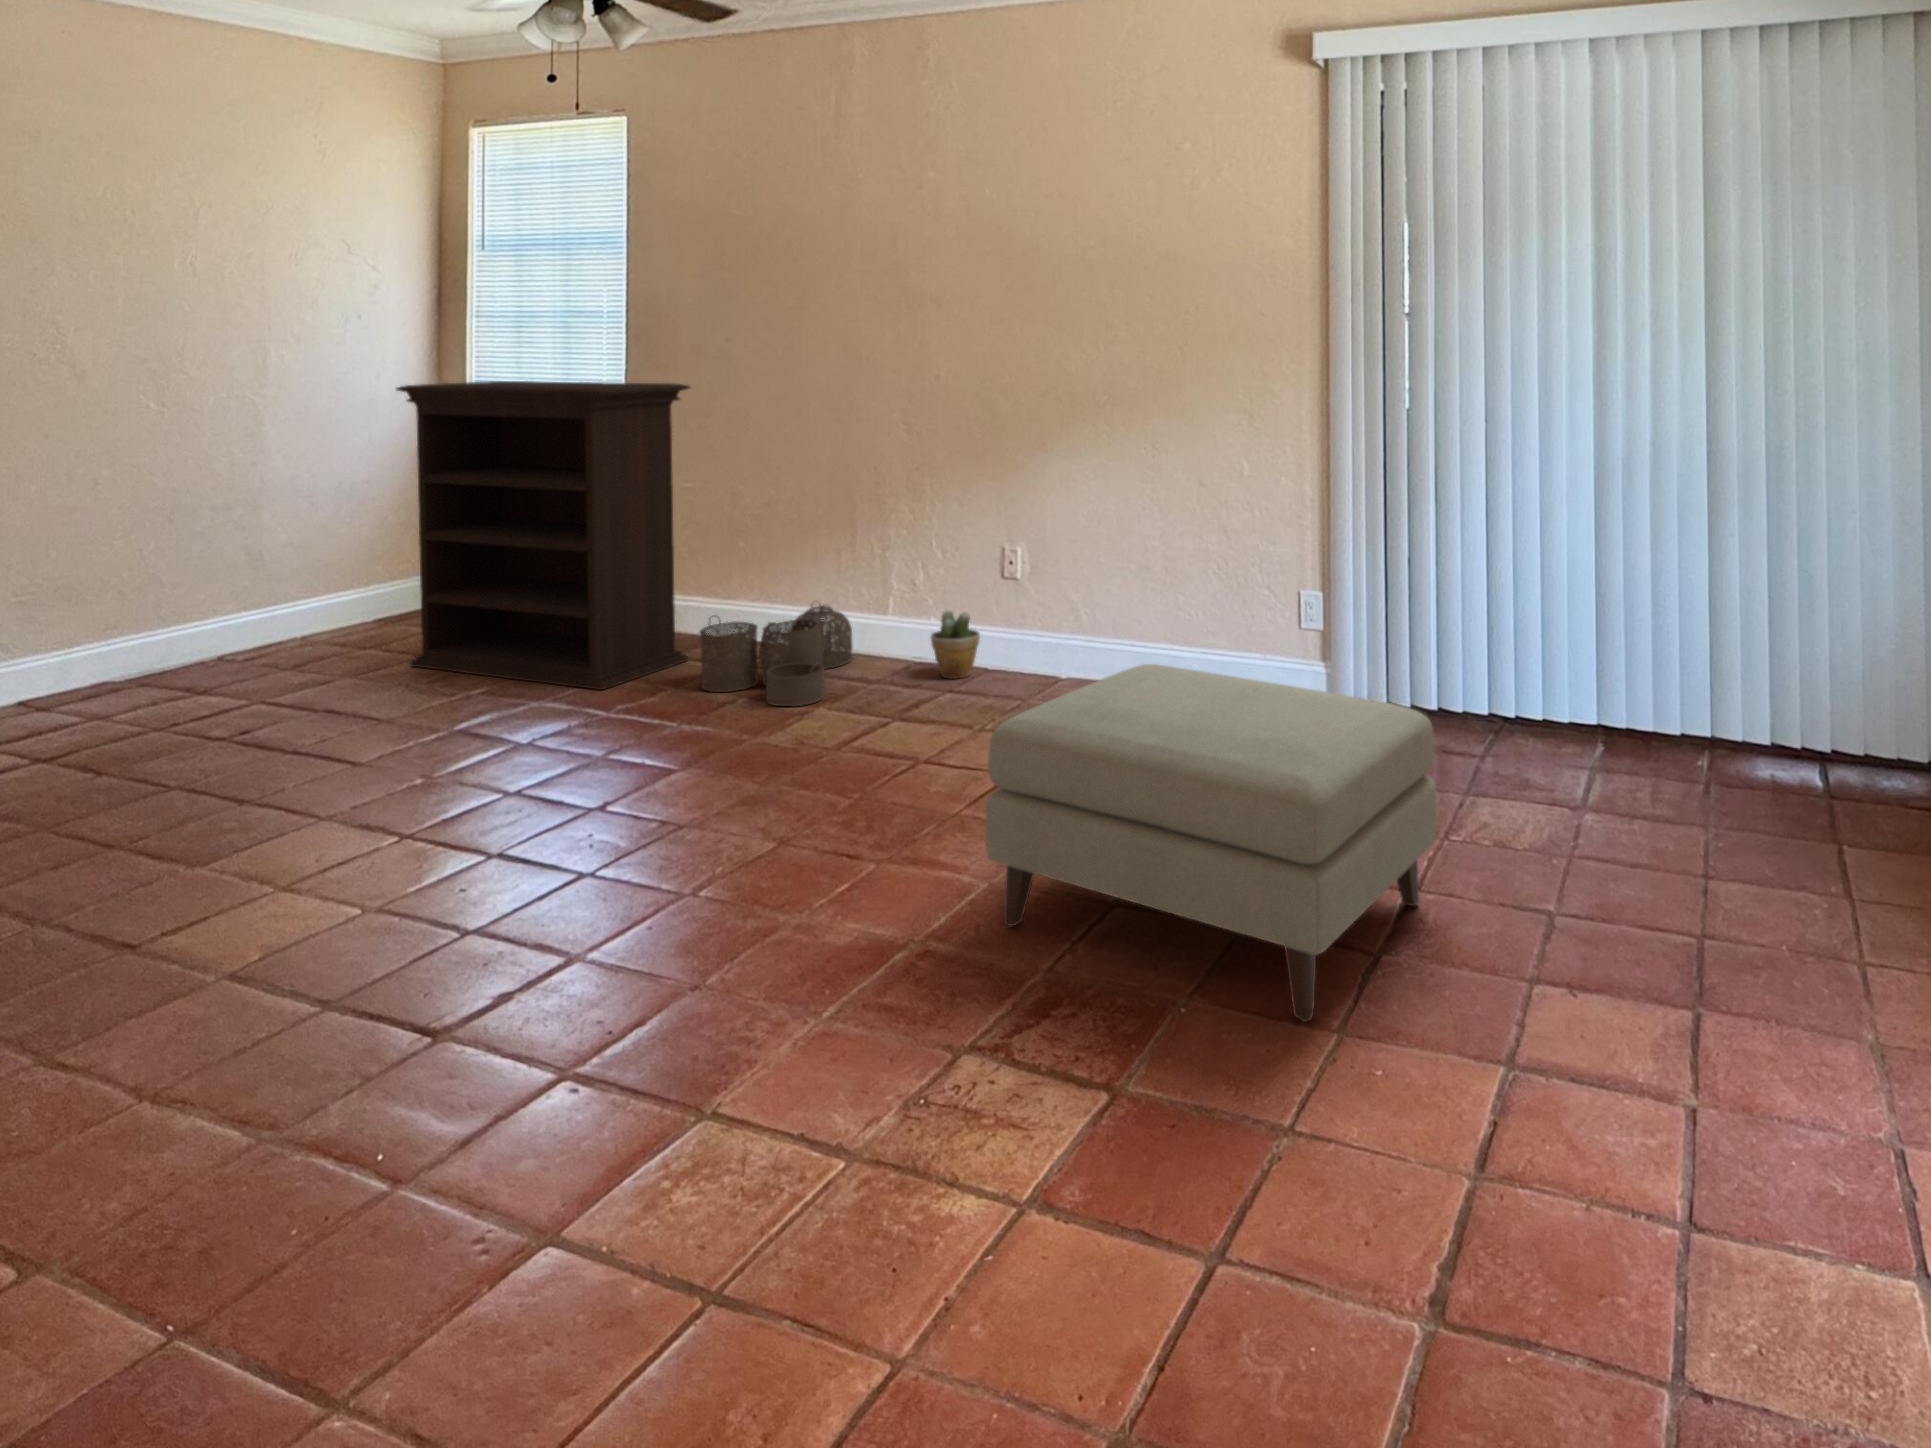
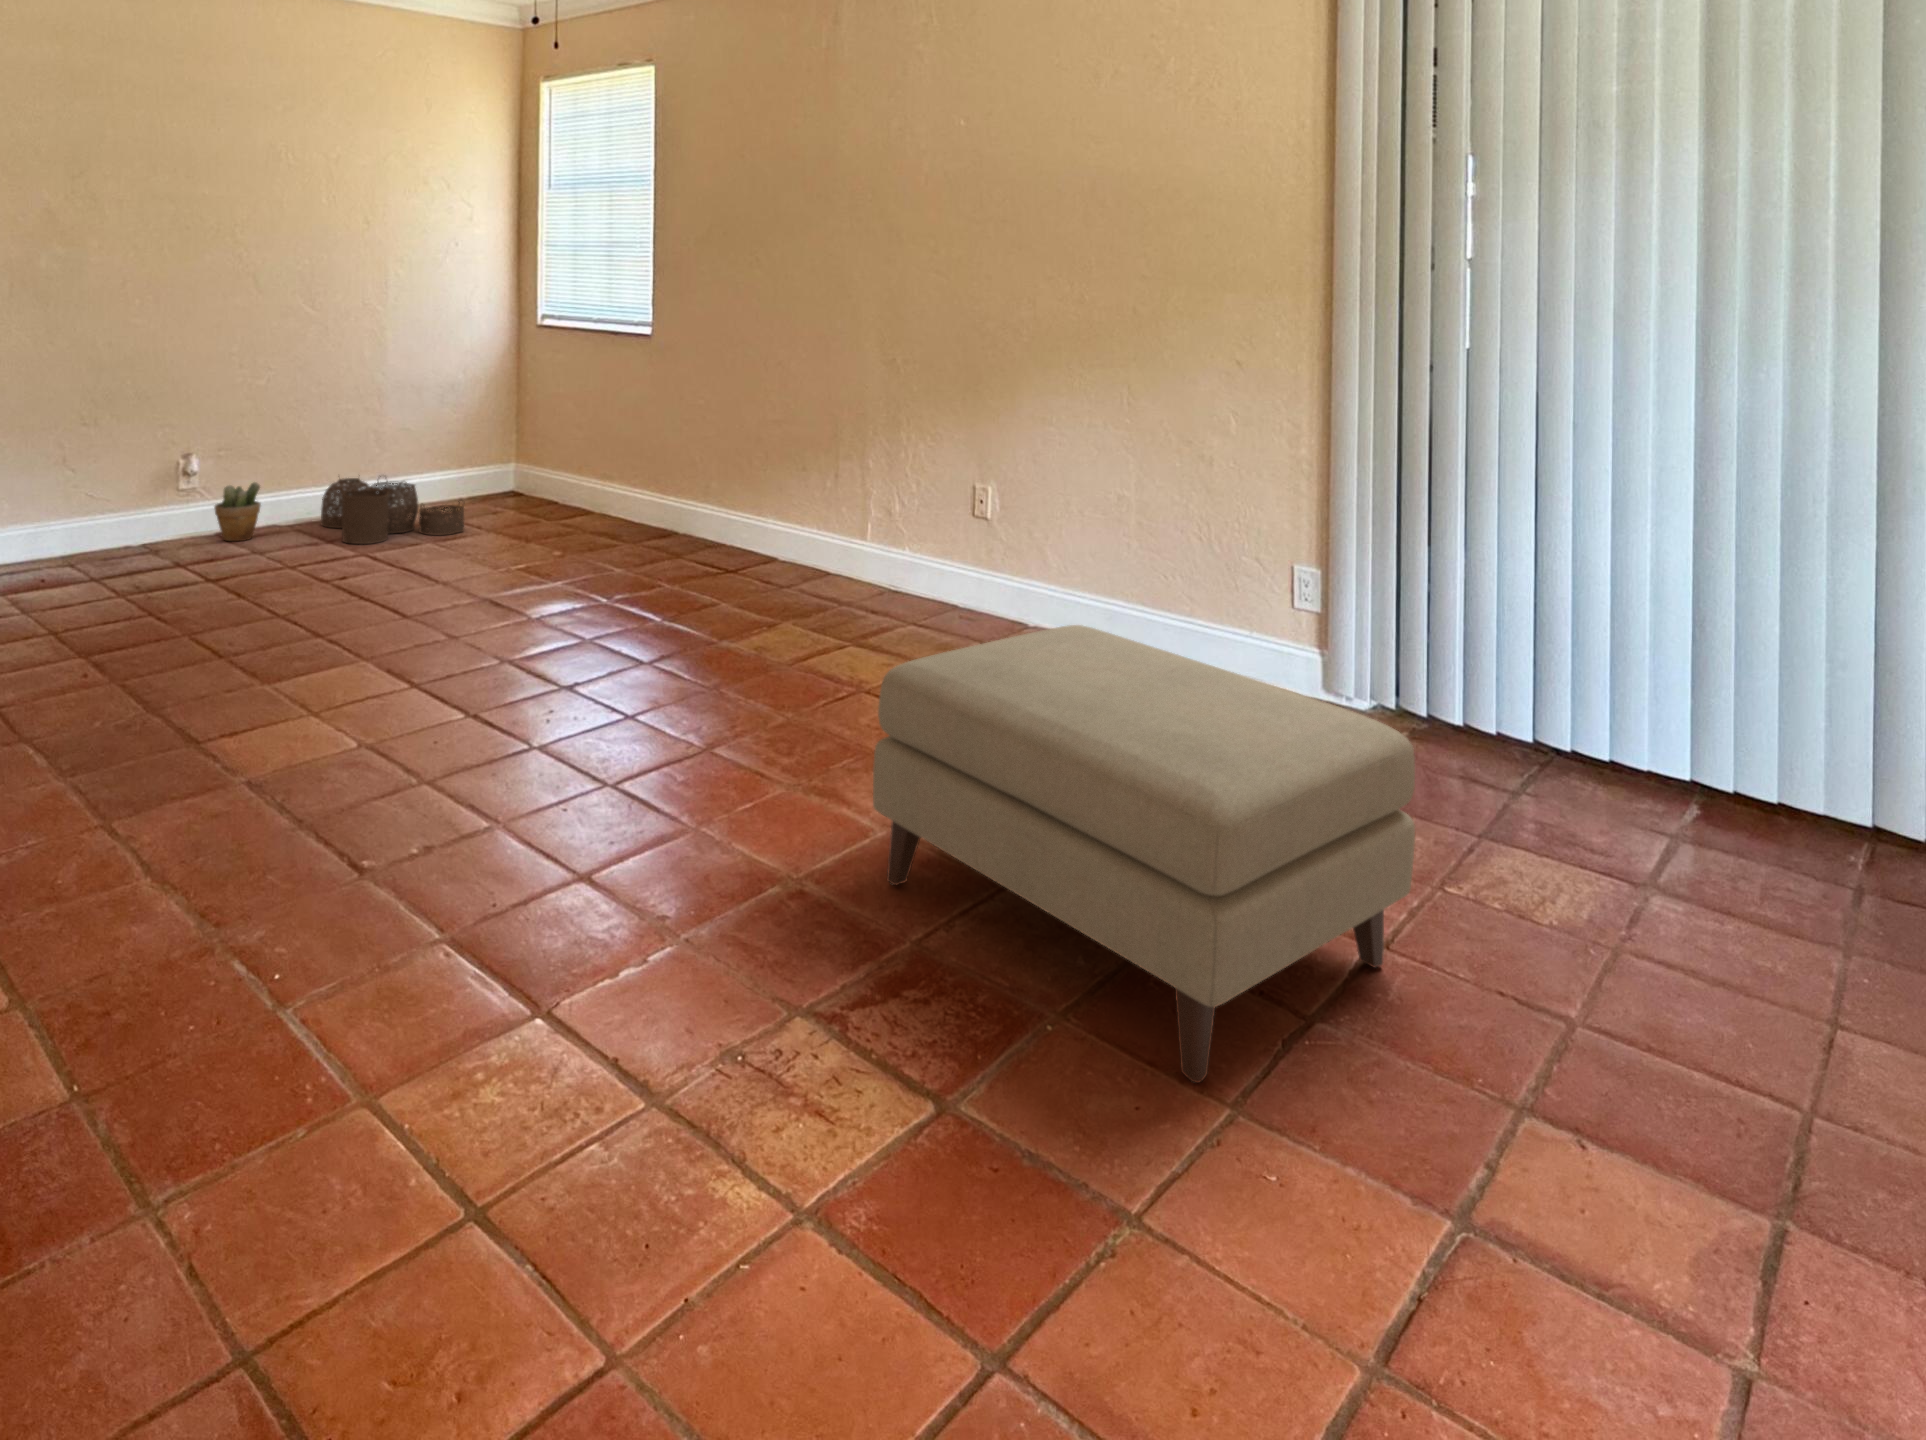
bookshelf: present [397,381,690,690] -> none [475,297,704,581]
woven basket: present [700,605,852,706] -> present [321,476,464,544]
potted plant: present [931,610,980,679] -> present [214,482,261,541]

